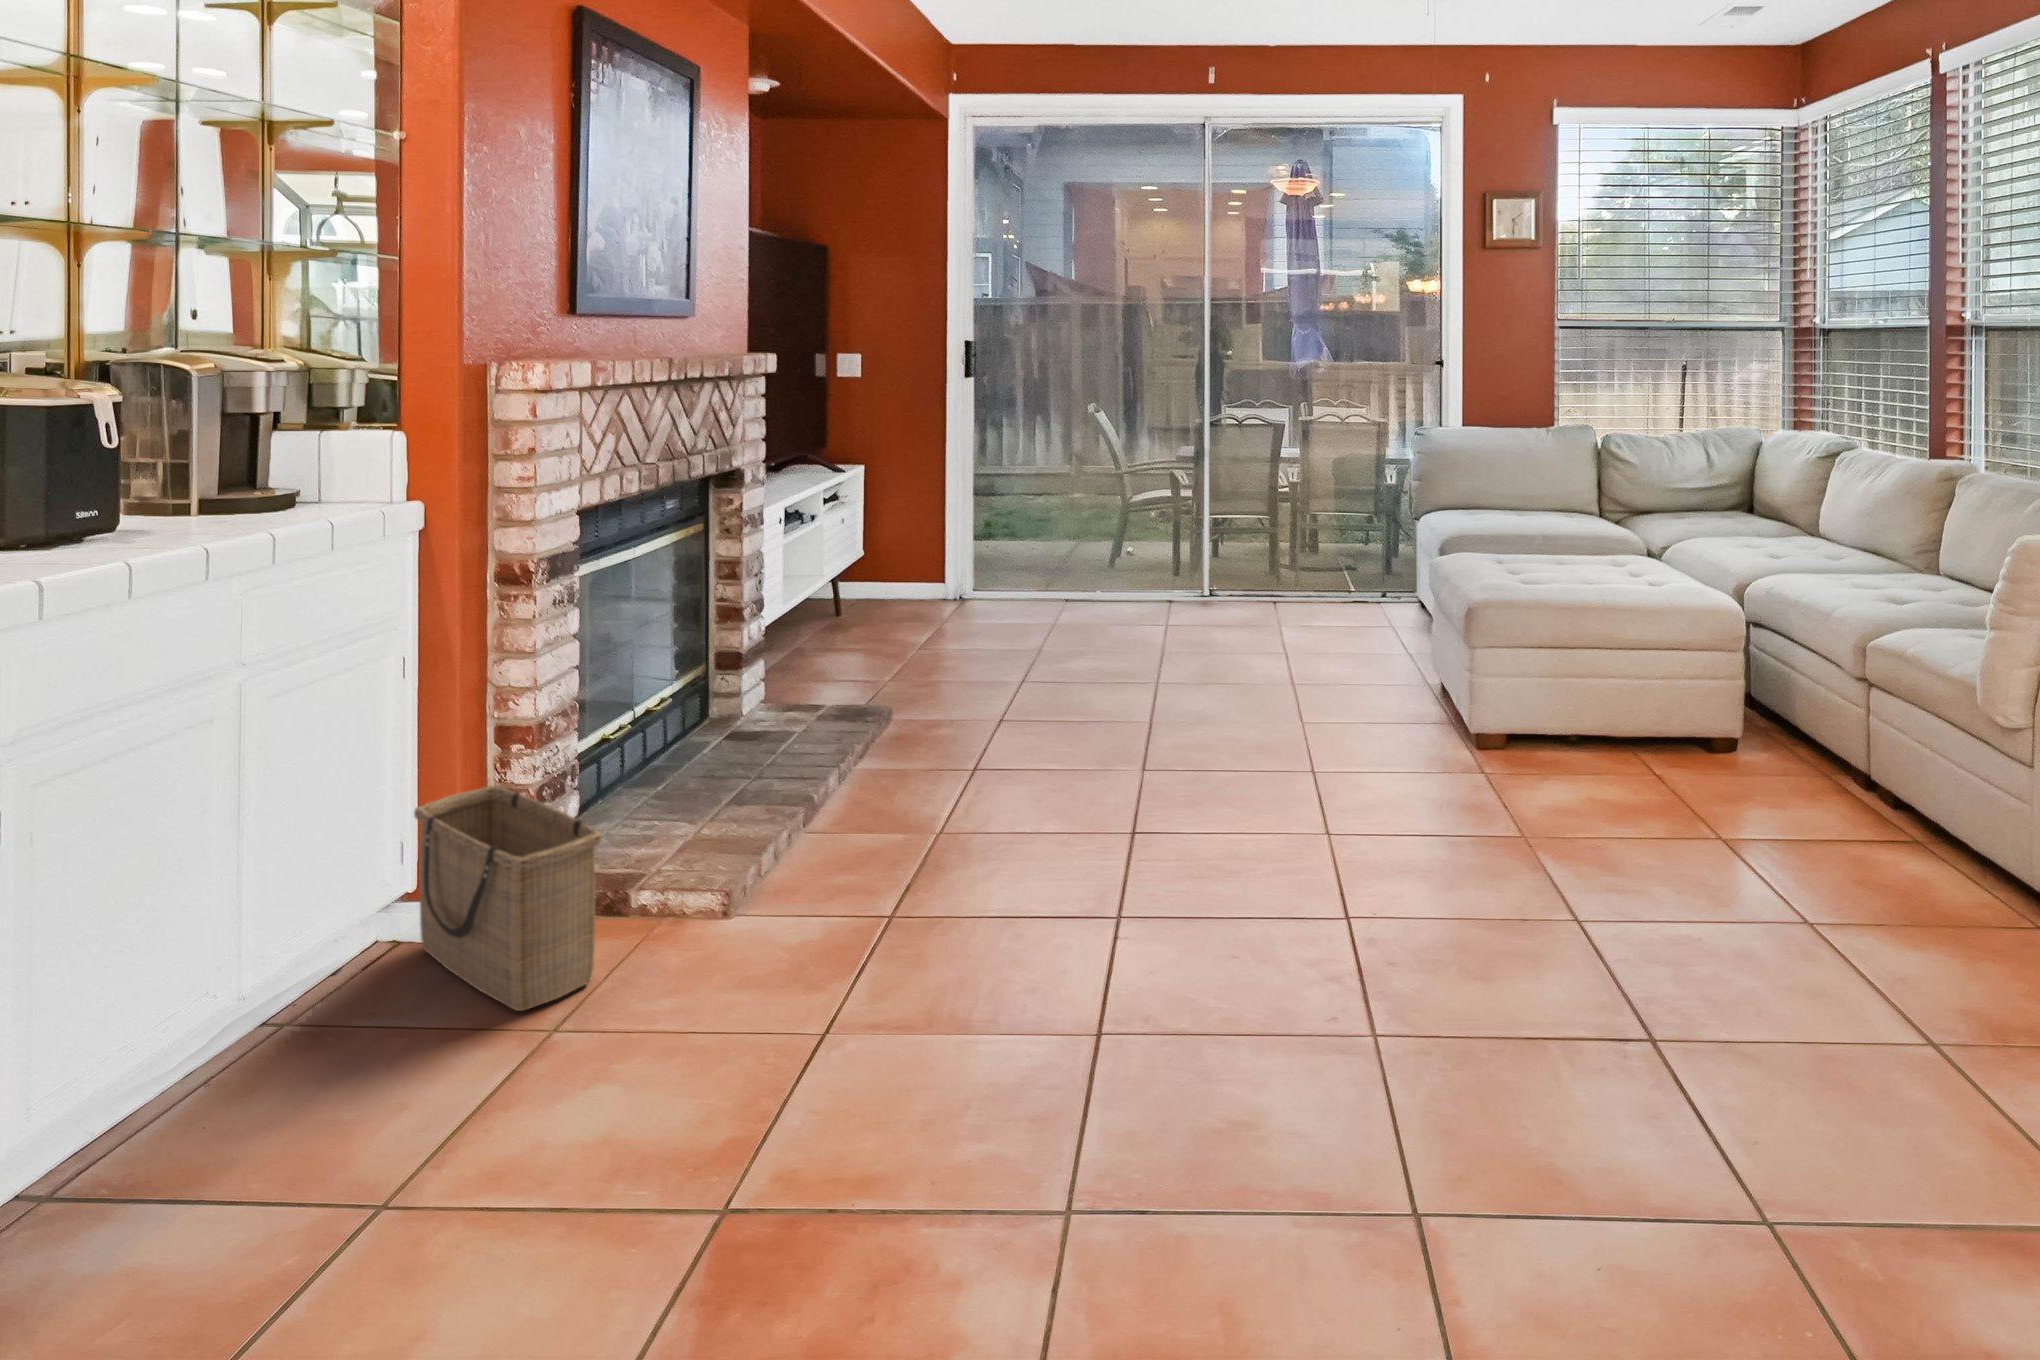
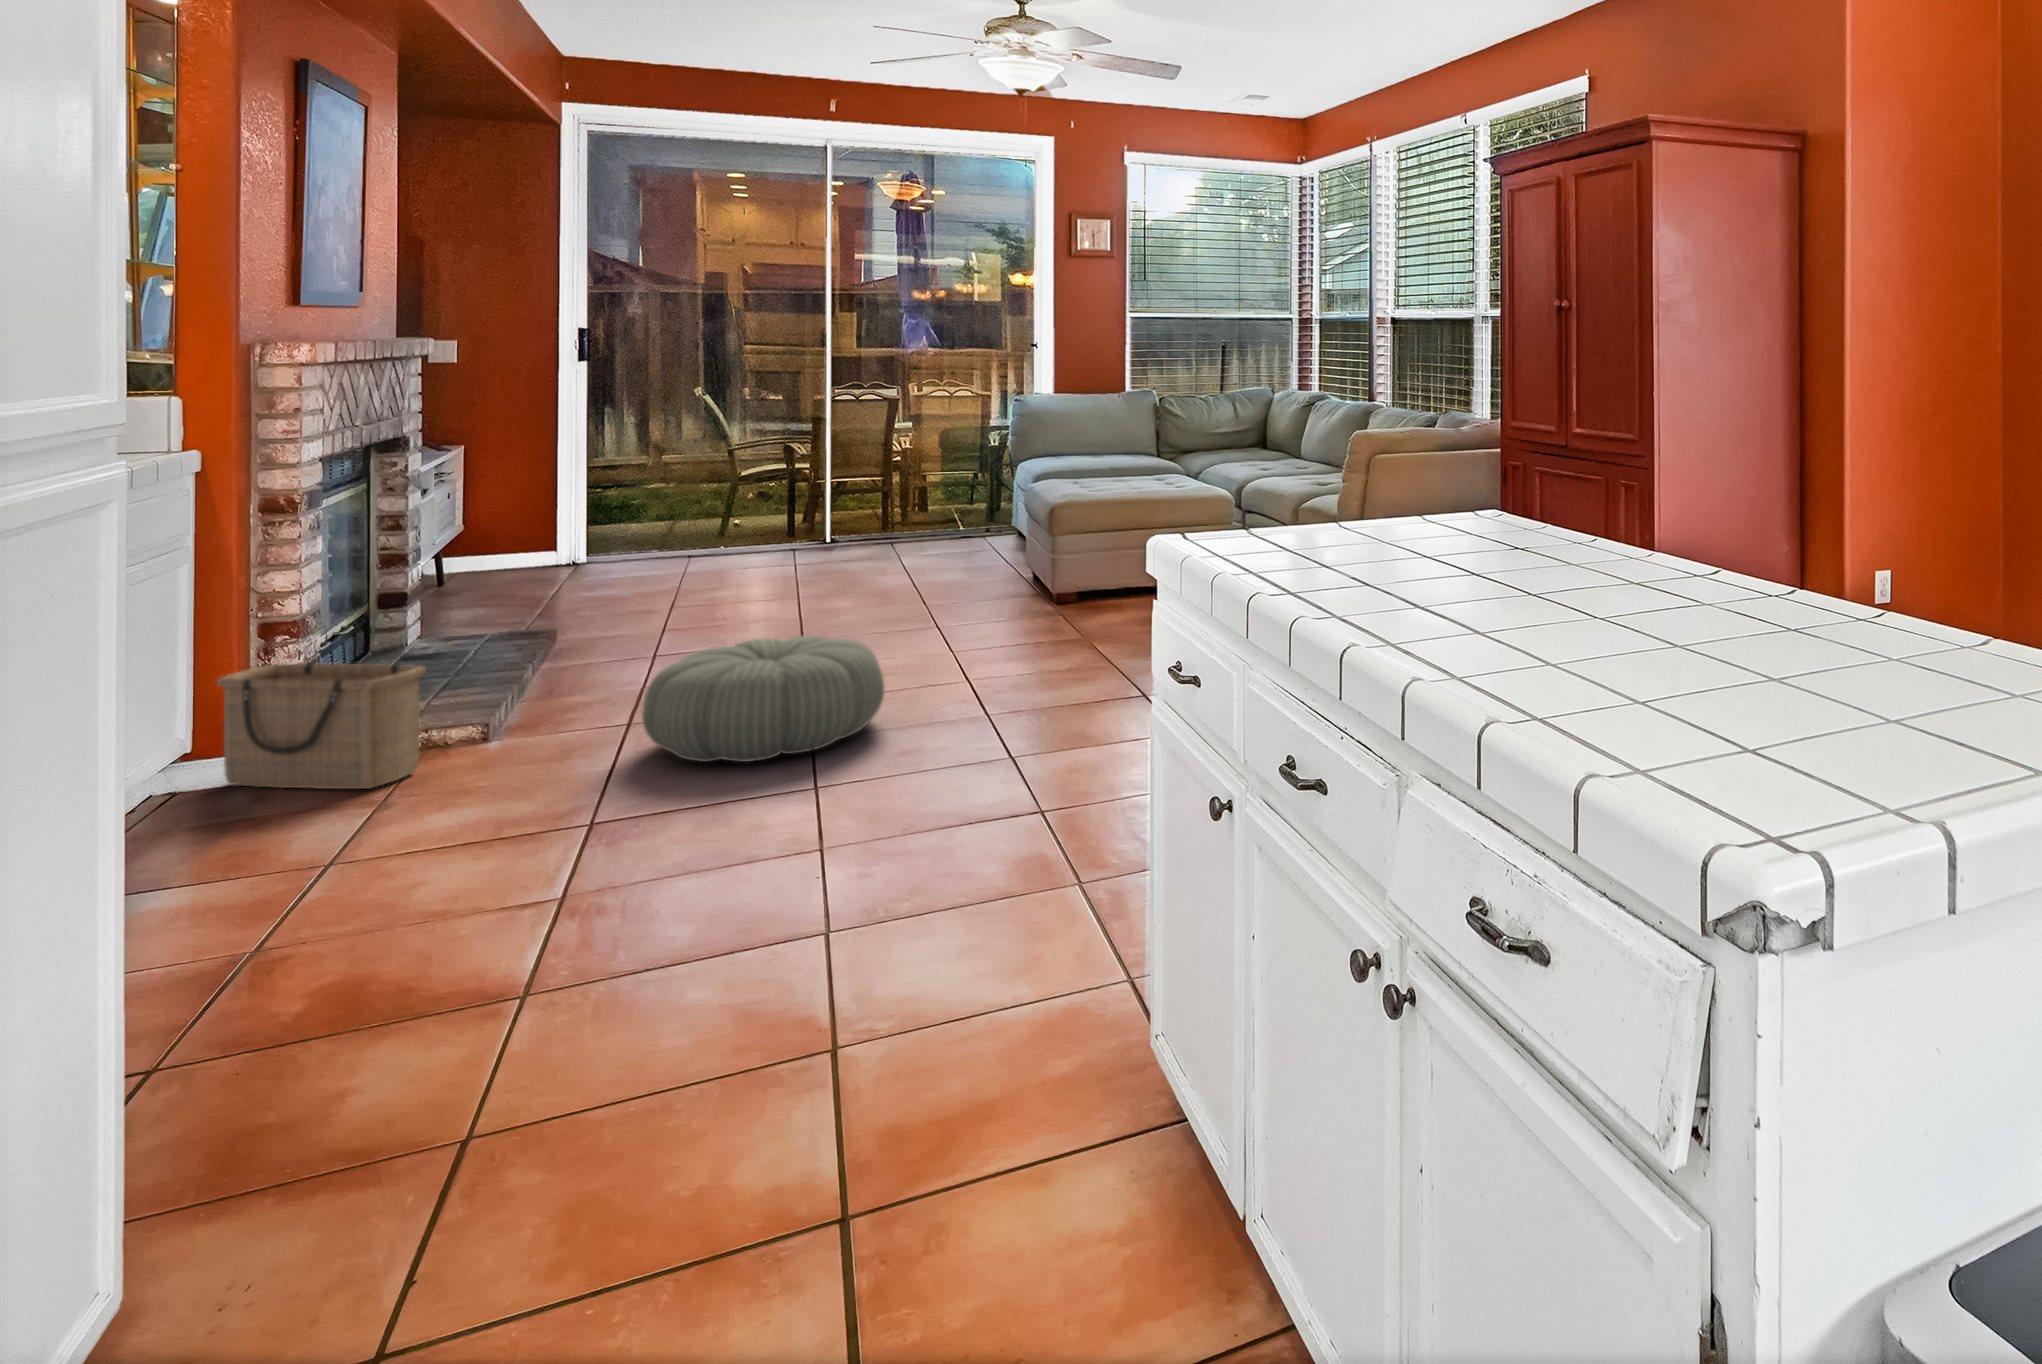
pouf: none [829,838,1179,1113] -> present [642,636,884,762]

